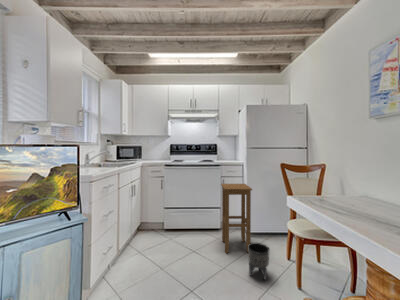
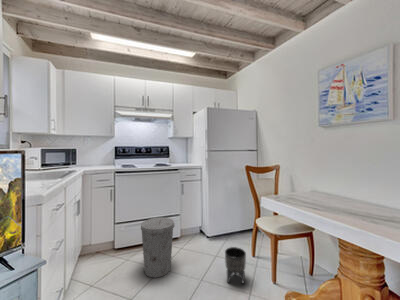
stool: present [221,184,252,253] -> none [185,188,221,265]
trash can: none [178,206,207,256] -> present [141,217,174,278]

